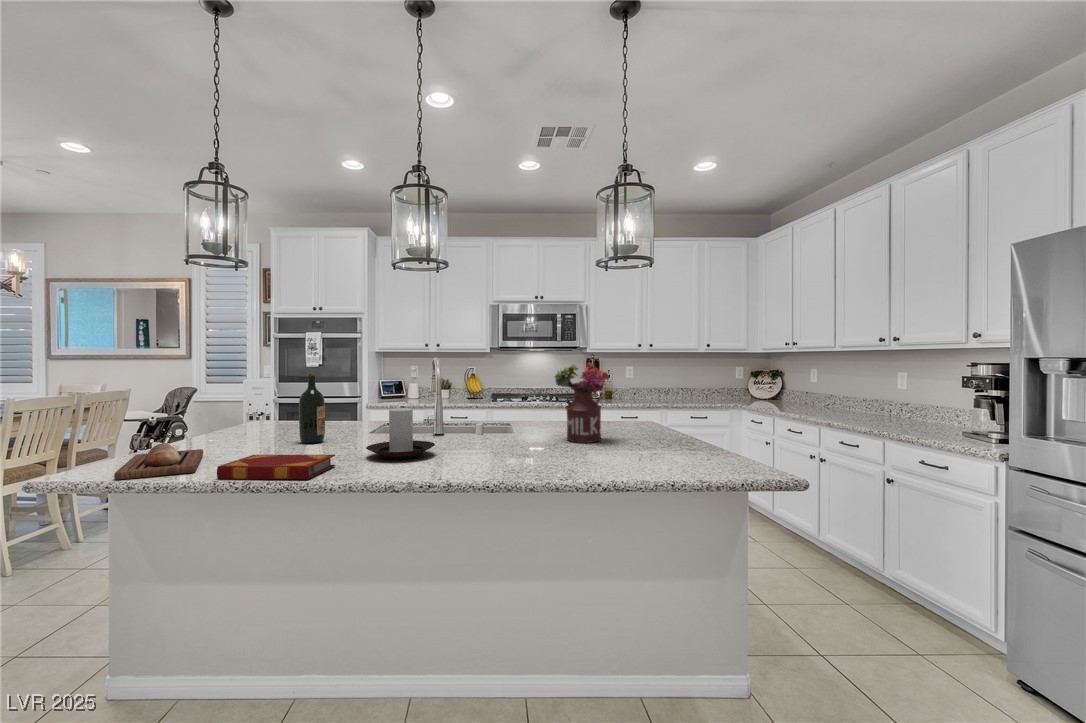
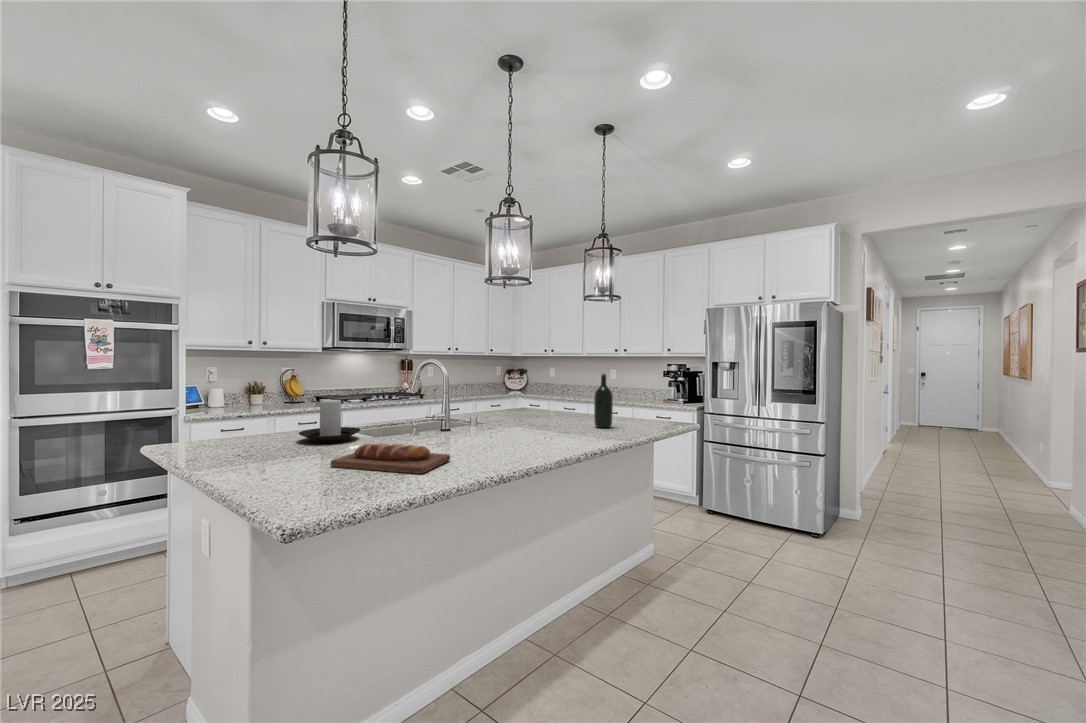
flower arrangement: present [555,363,609,443] -> none [540,364,576,417]
wine bottle: present [299,373,325,443] -> present [594,374,613,428]
candle holder: present [366,408,435,459] -> present [298,400,361,443]
hardback book: present [217,455,335,479] -> none [461,434,544,459]

